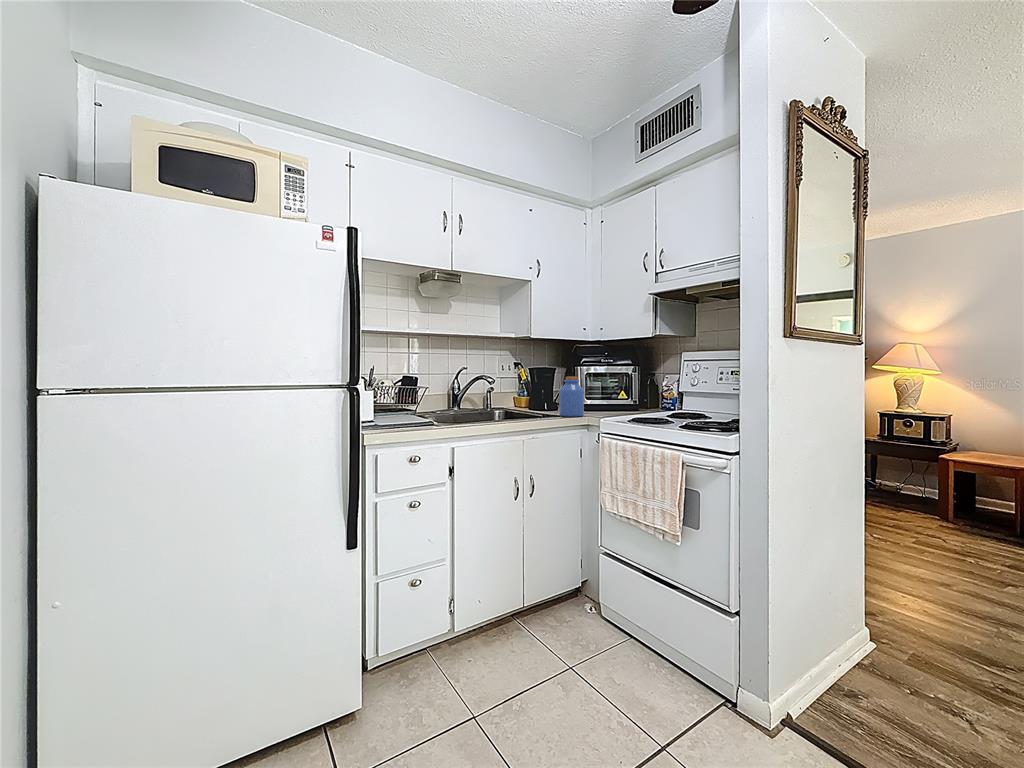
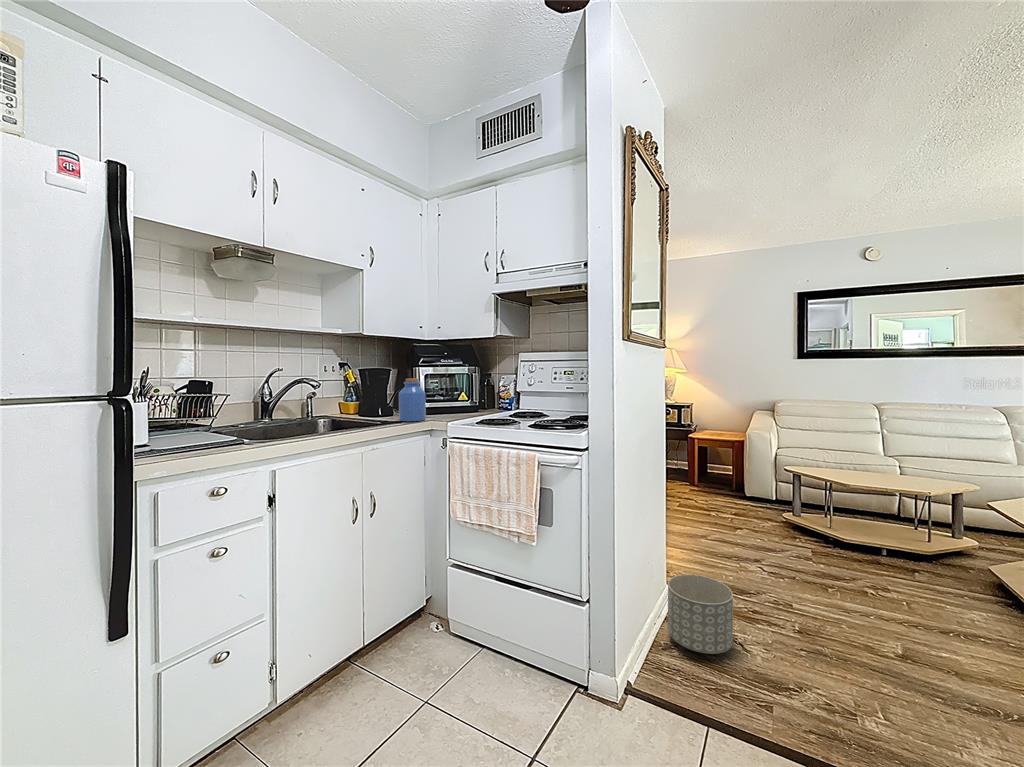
planter: none [850,613,944,713] -> present [668,574,733,654]

